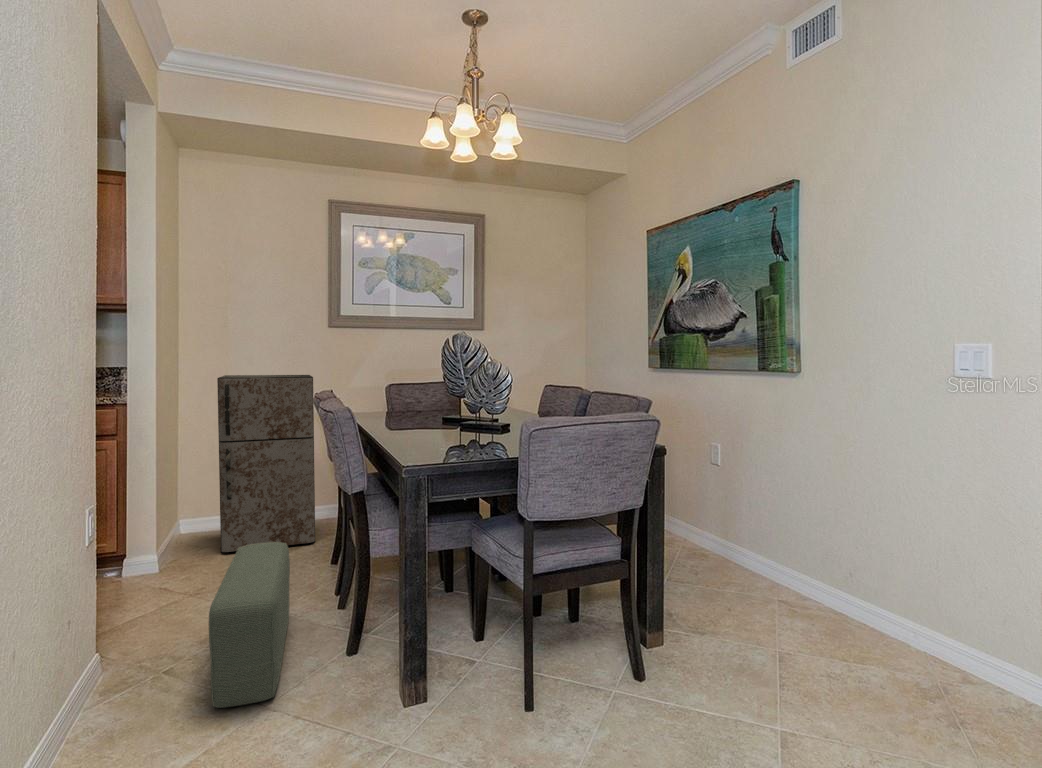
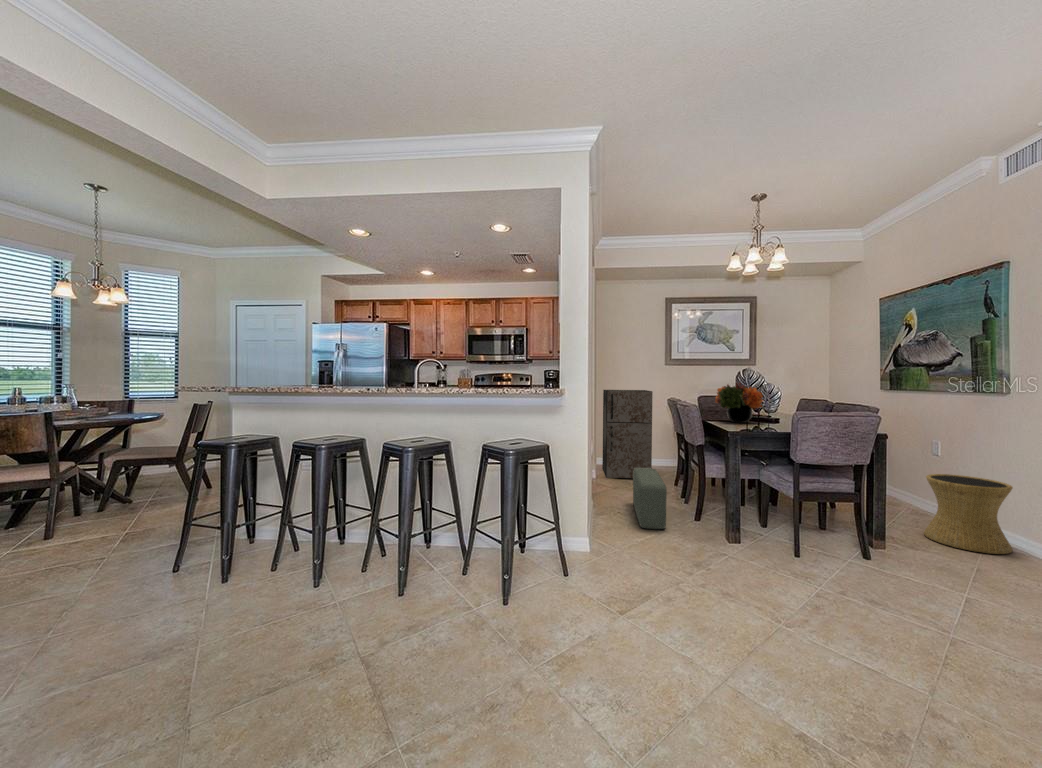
flower arrangement: none [398,359,484,437] -> present [715,383,763,423]
side table: none [706,495,807,617] -> present [924,474,1013,554]

